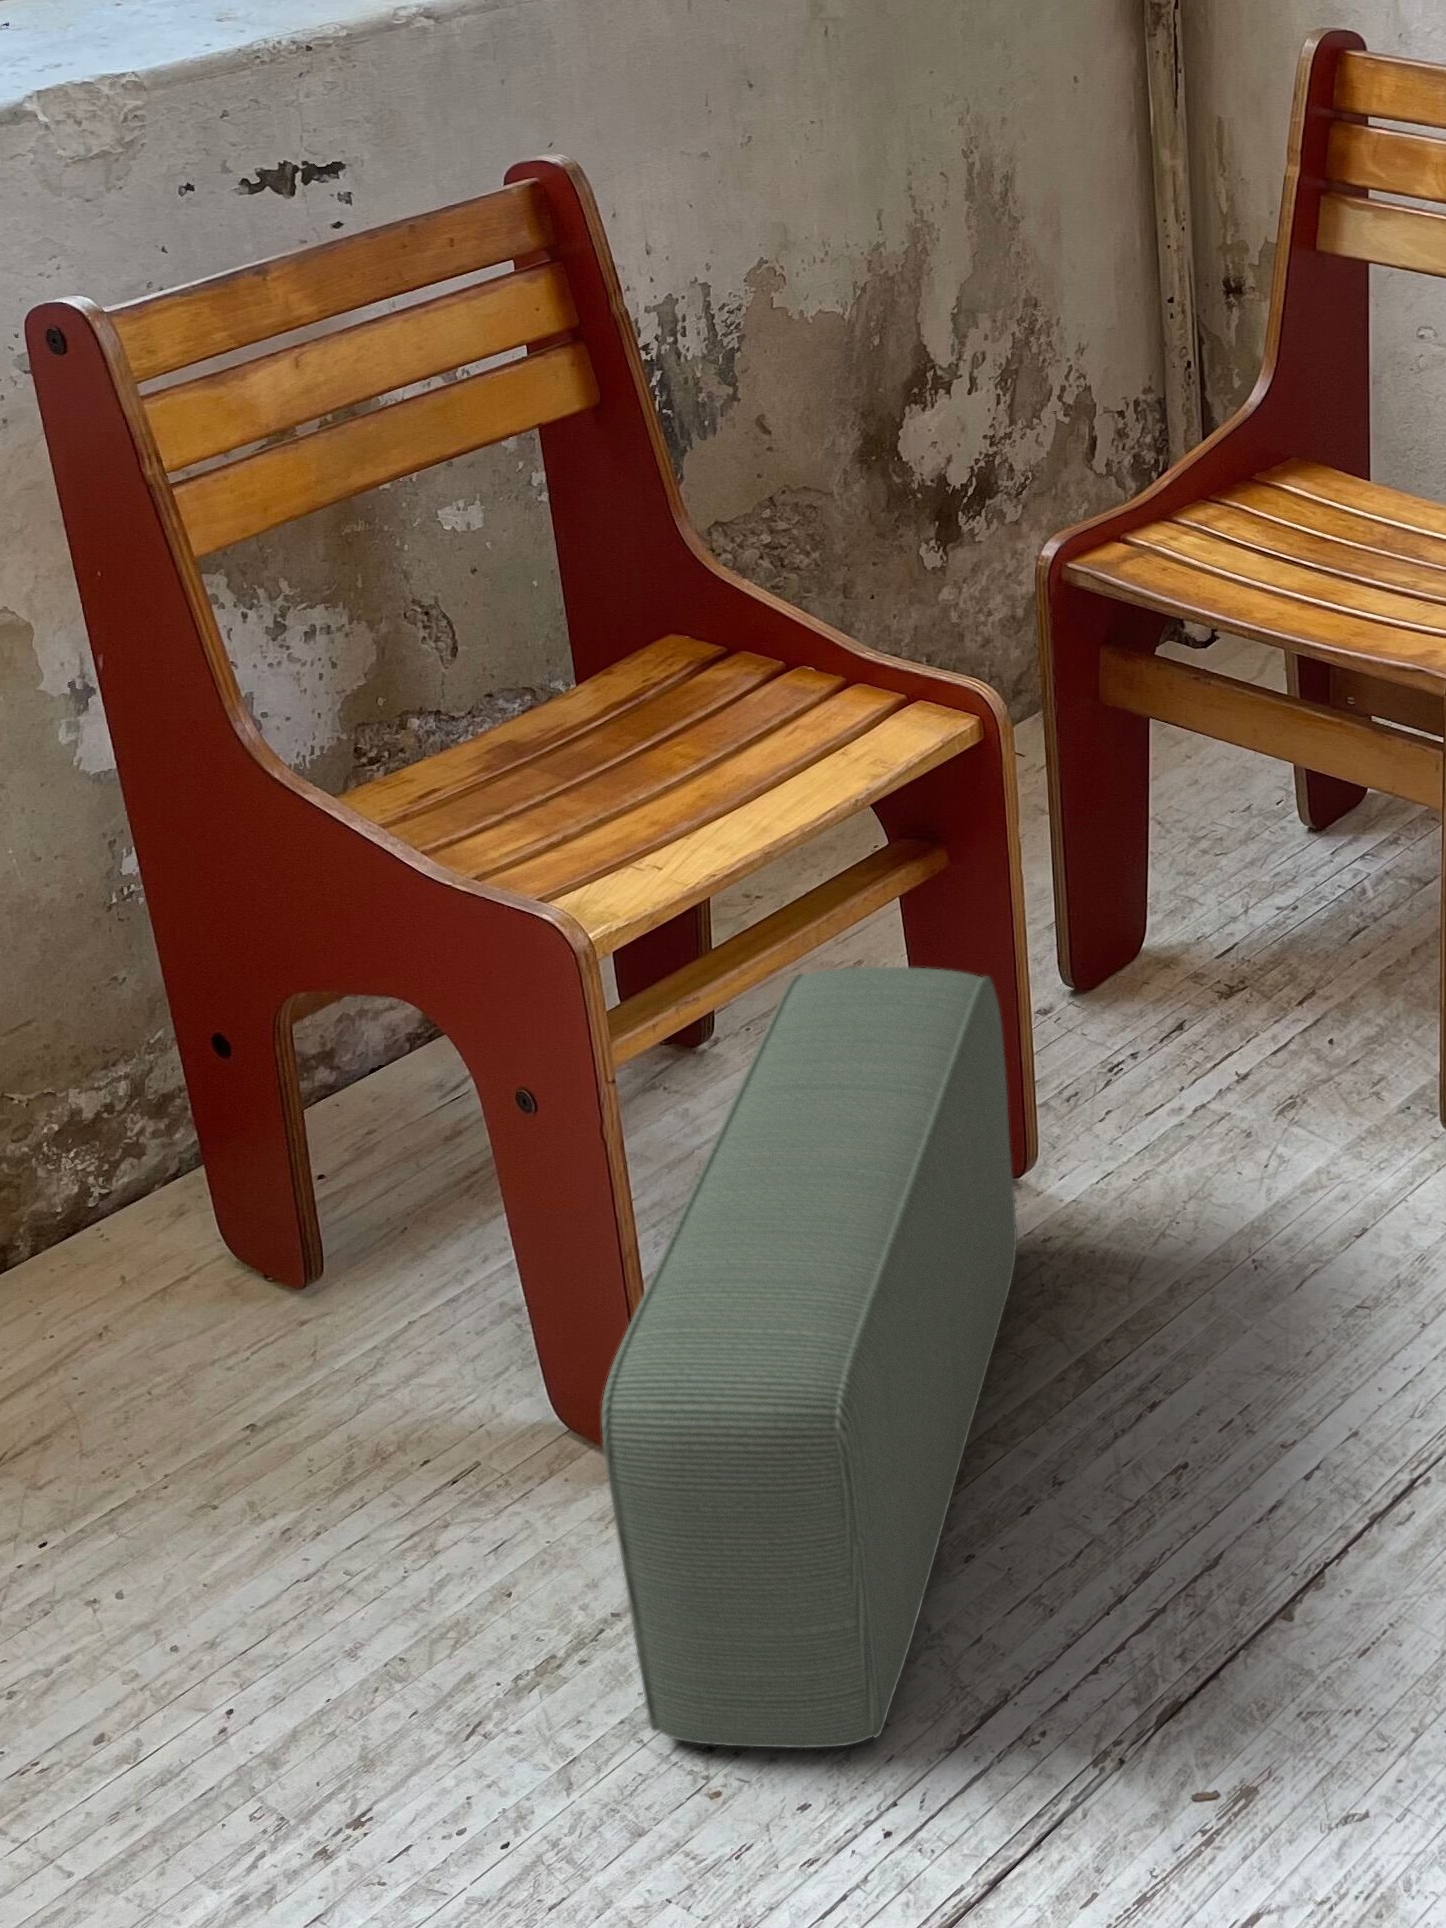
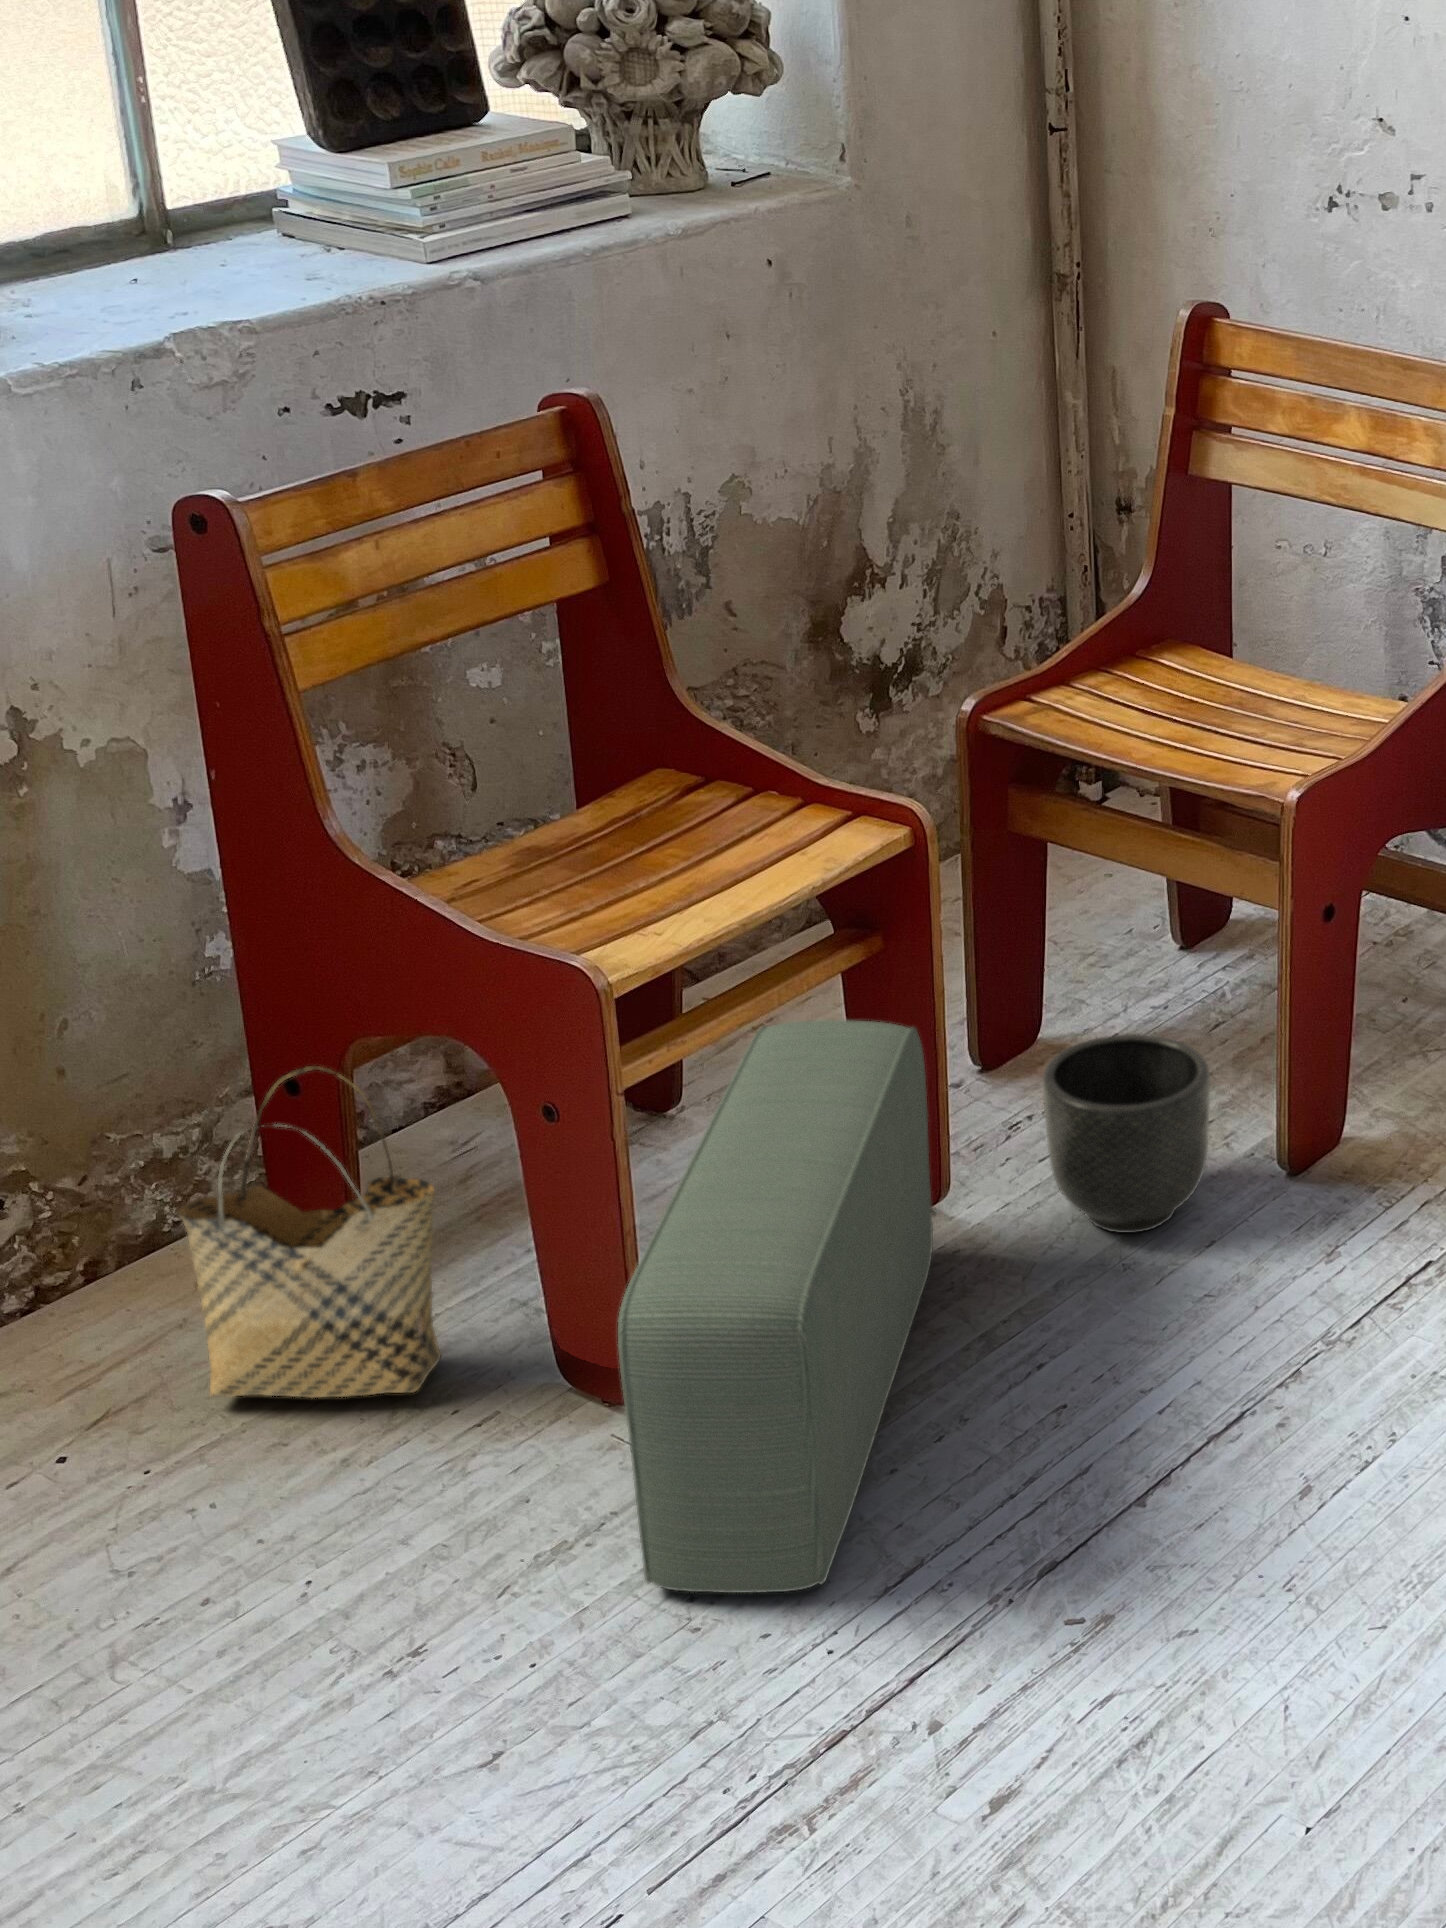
planter: none [1151,970,1361,1223] -> present [1043,1034,1210,1233]
woven basket: none [69,1035,408,1448] -> present [178,1066,441,1398]

